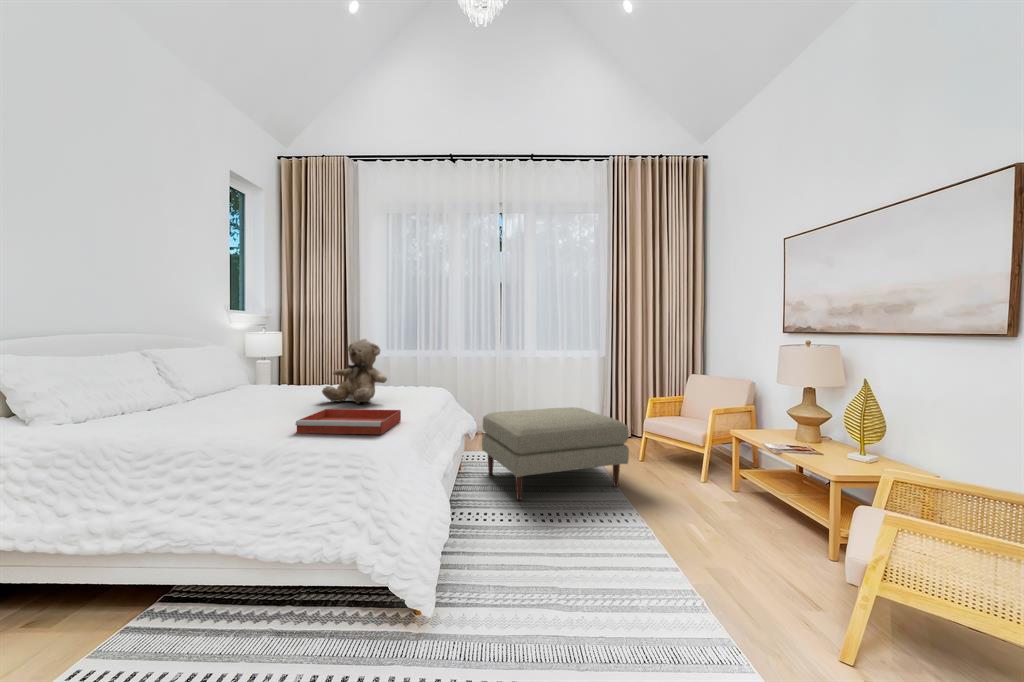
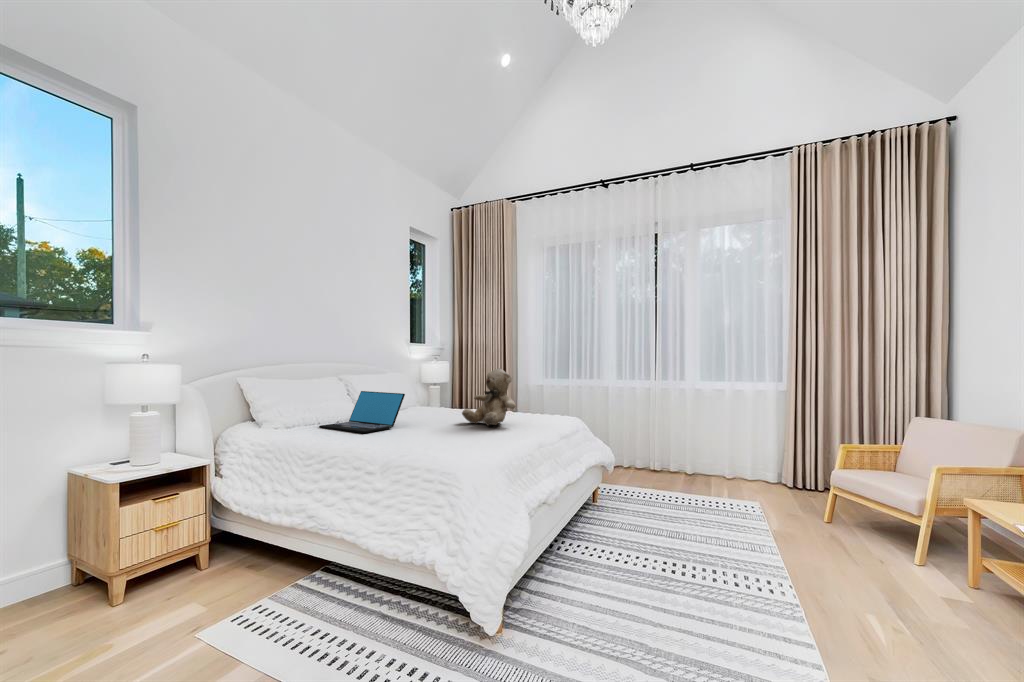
laptop: none [130,372,254,425] -> present [319,391,405,433]
ottoman: present [482,407,629,500] -> none [621,447,789,548]
tray: present [295,409,401,434] -> none [414,427,507,453]

